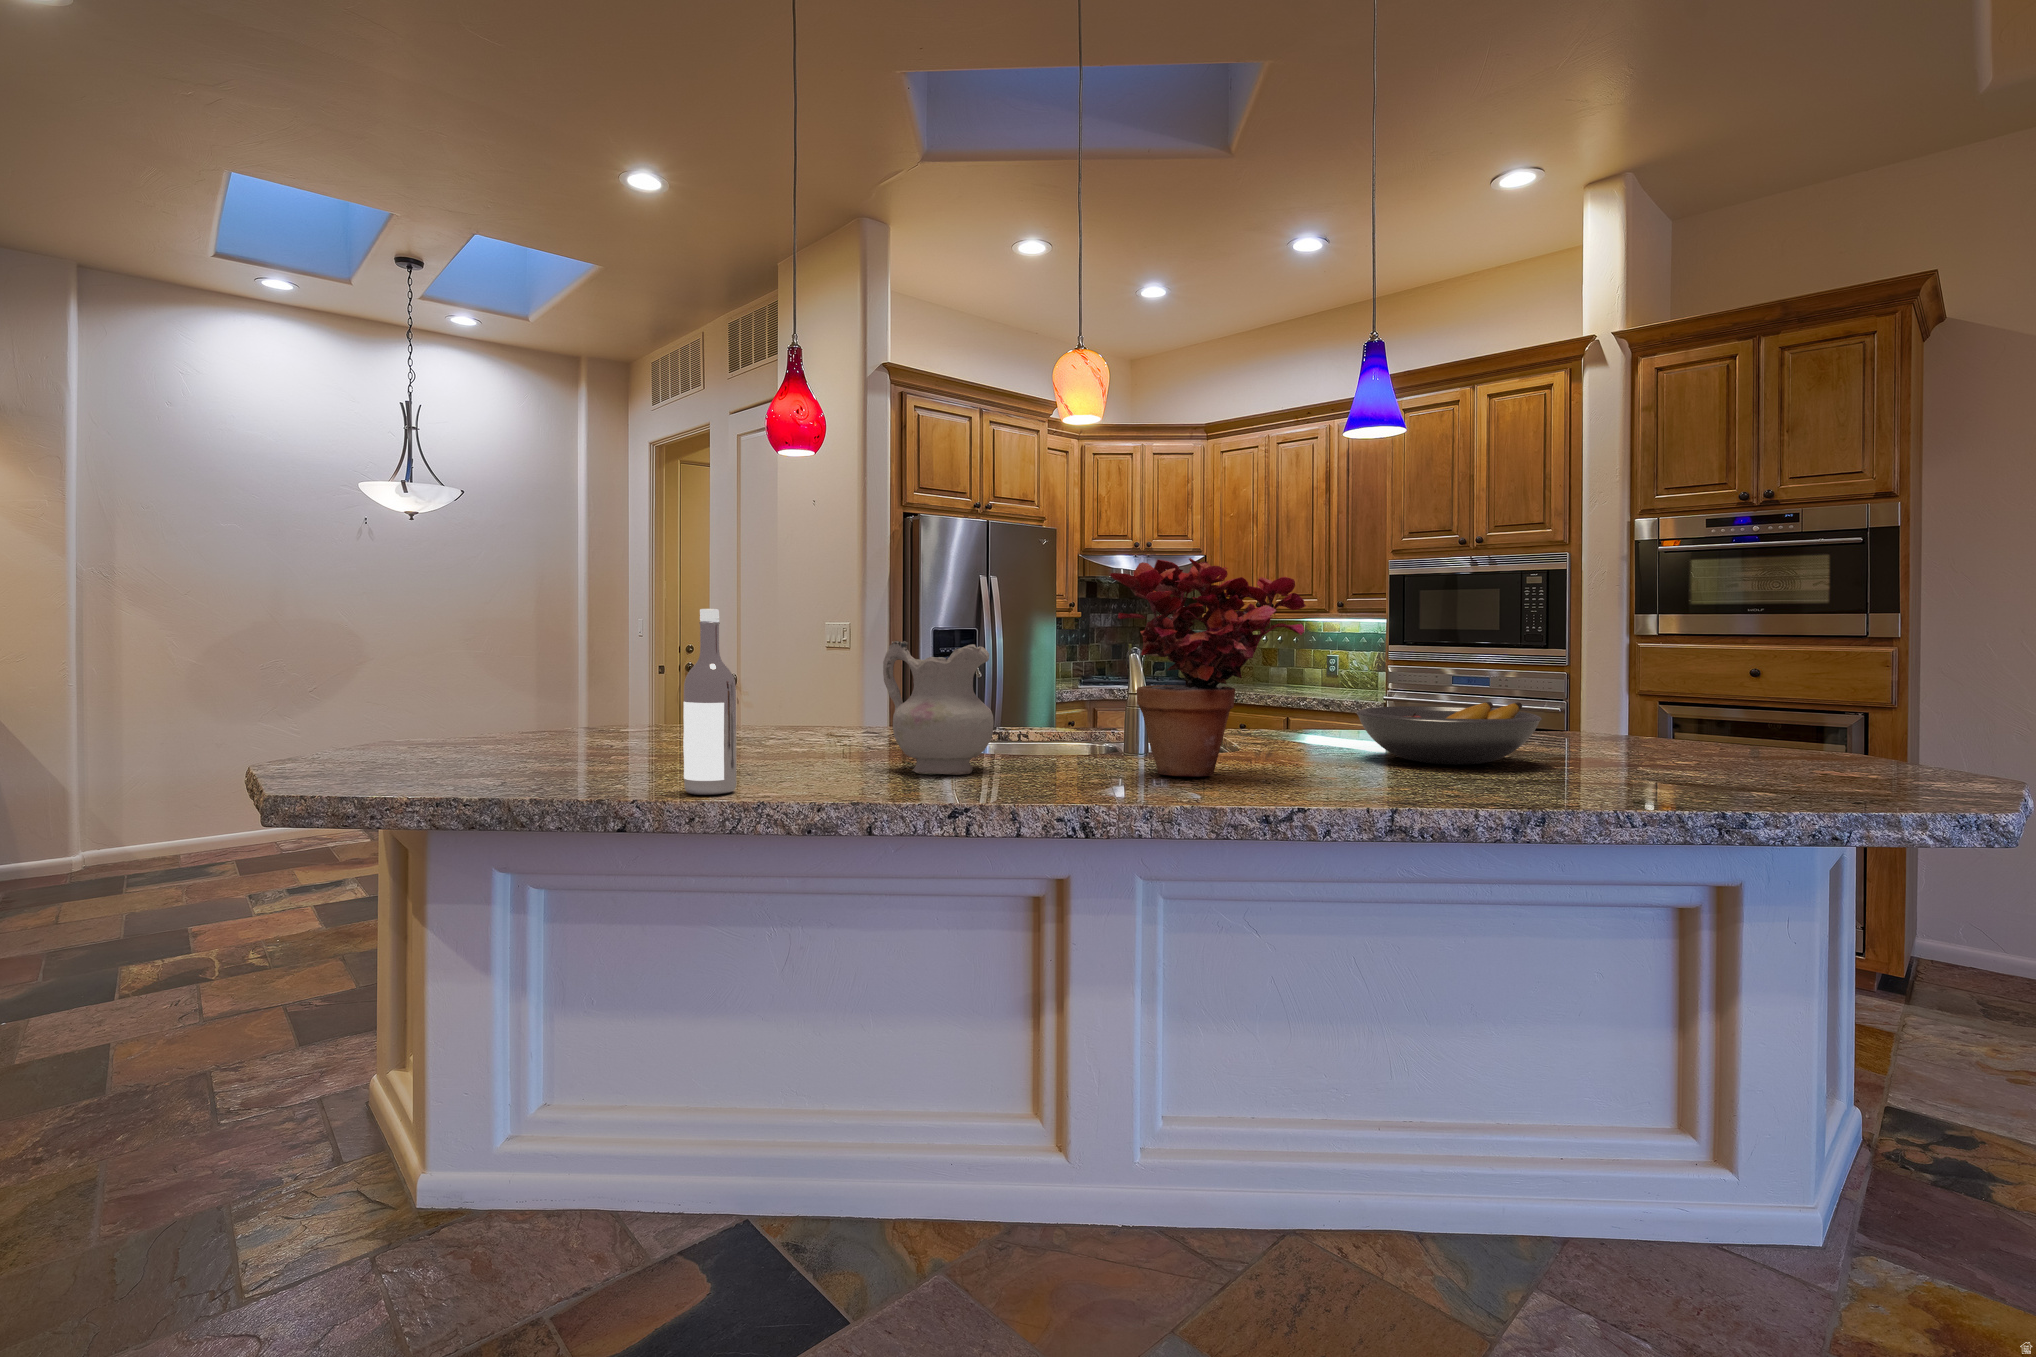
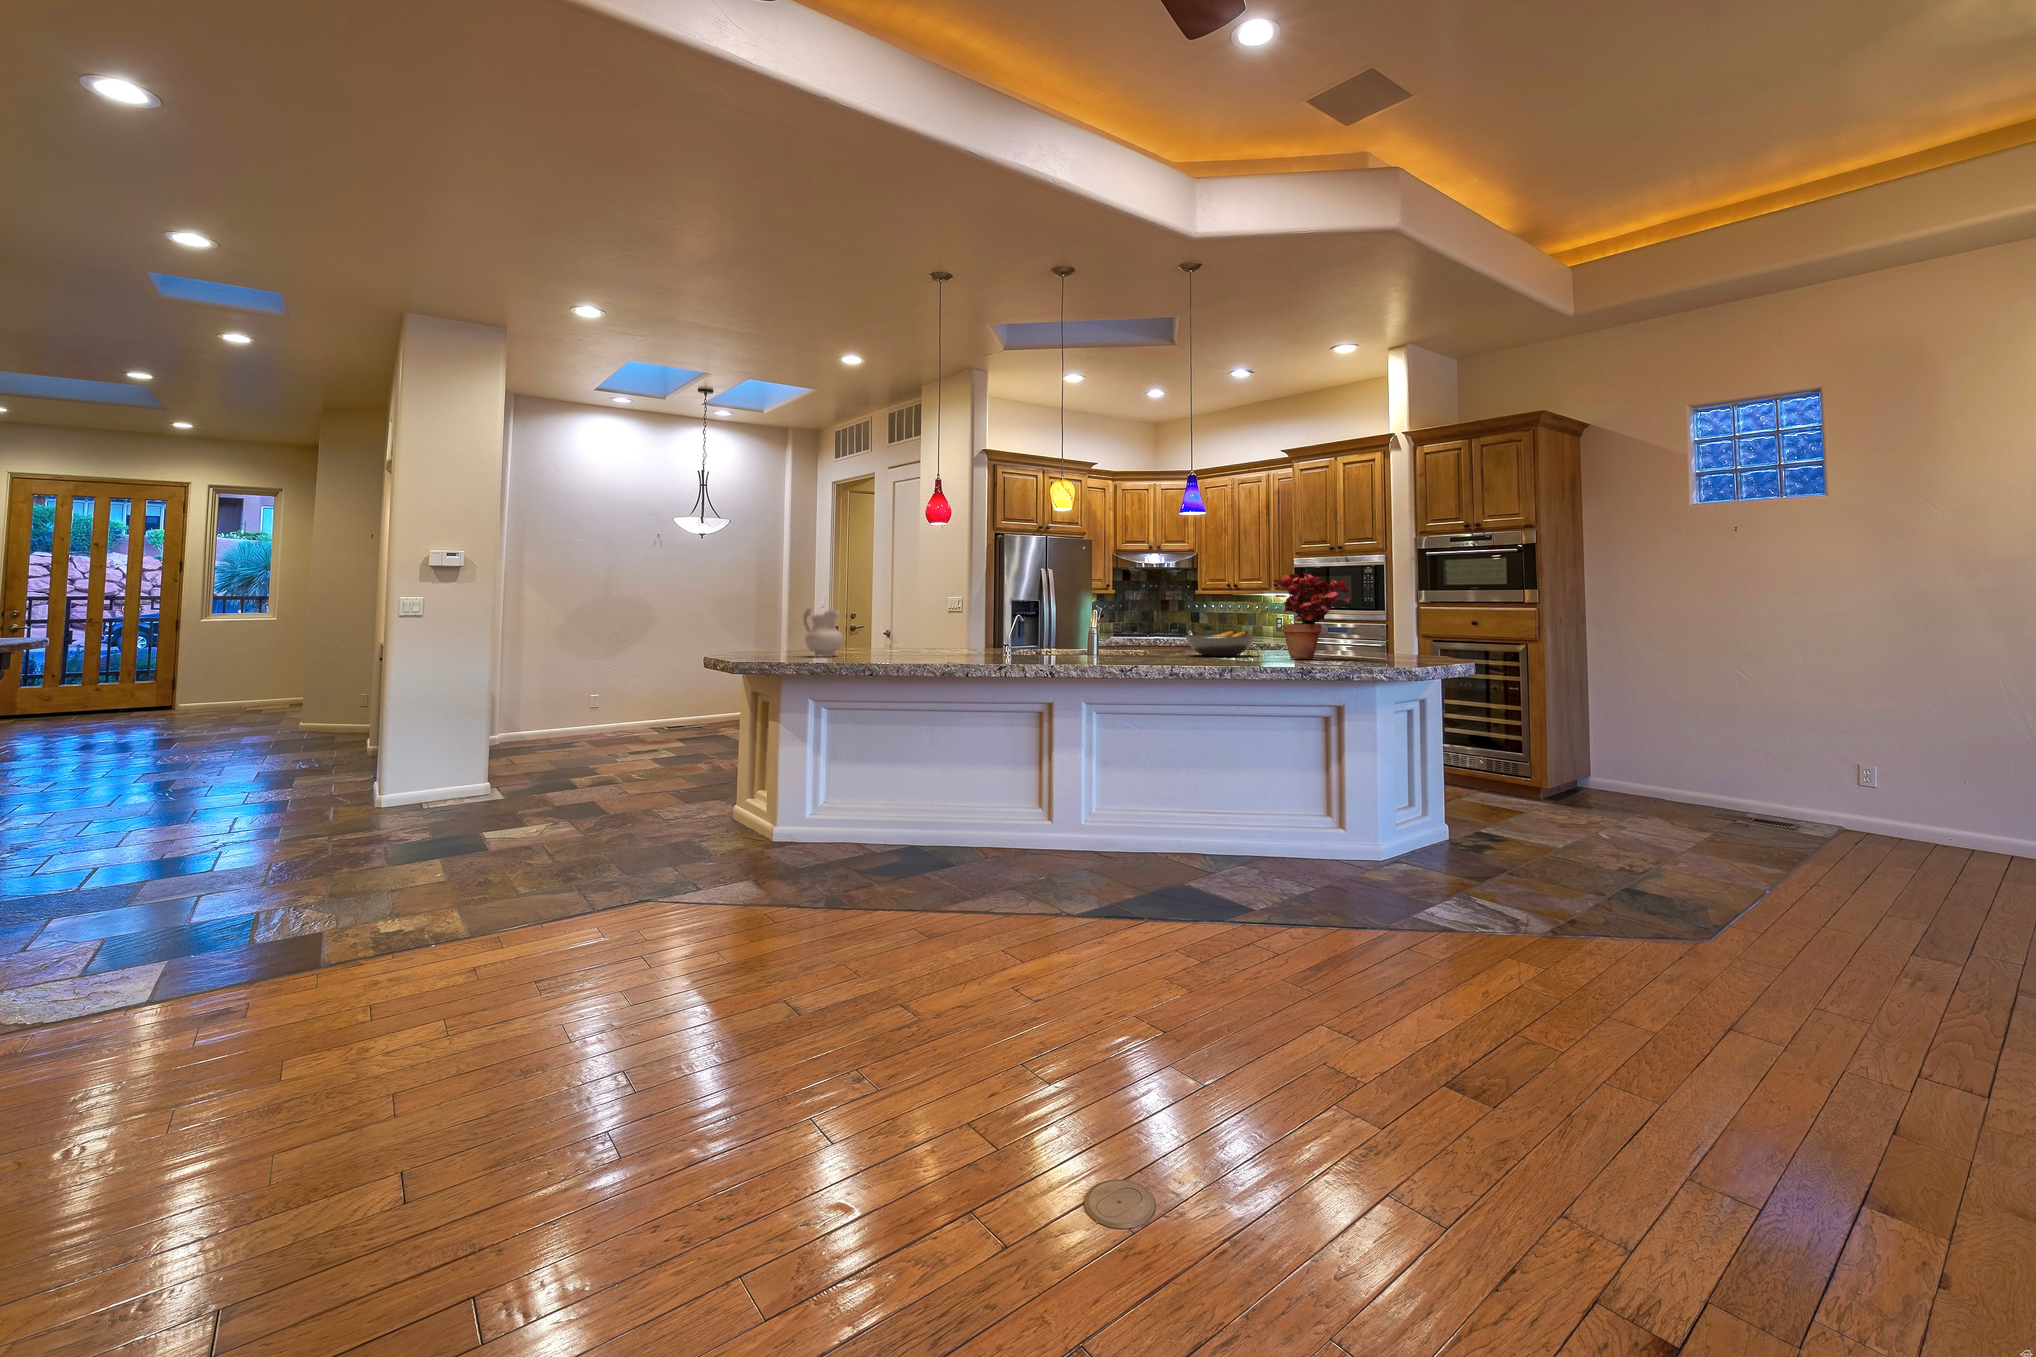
potted plant: present [1110,558,1306,776] -> present [1273,573,1350,659]
wine bottle: present [683,609,736,795] -> none [923,596,941,660]
ceramic pitcher: present [883,641,994,775] -> present [803,609,843,657]

